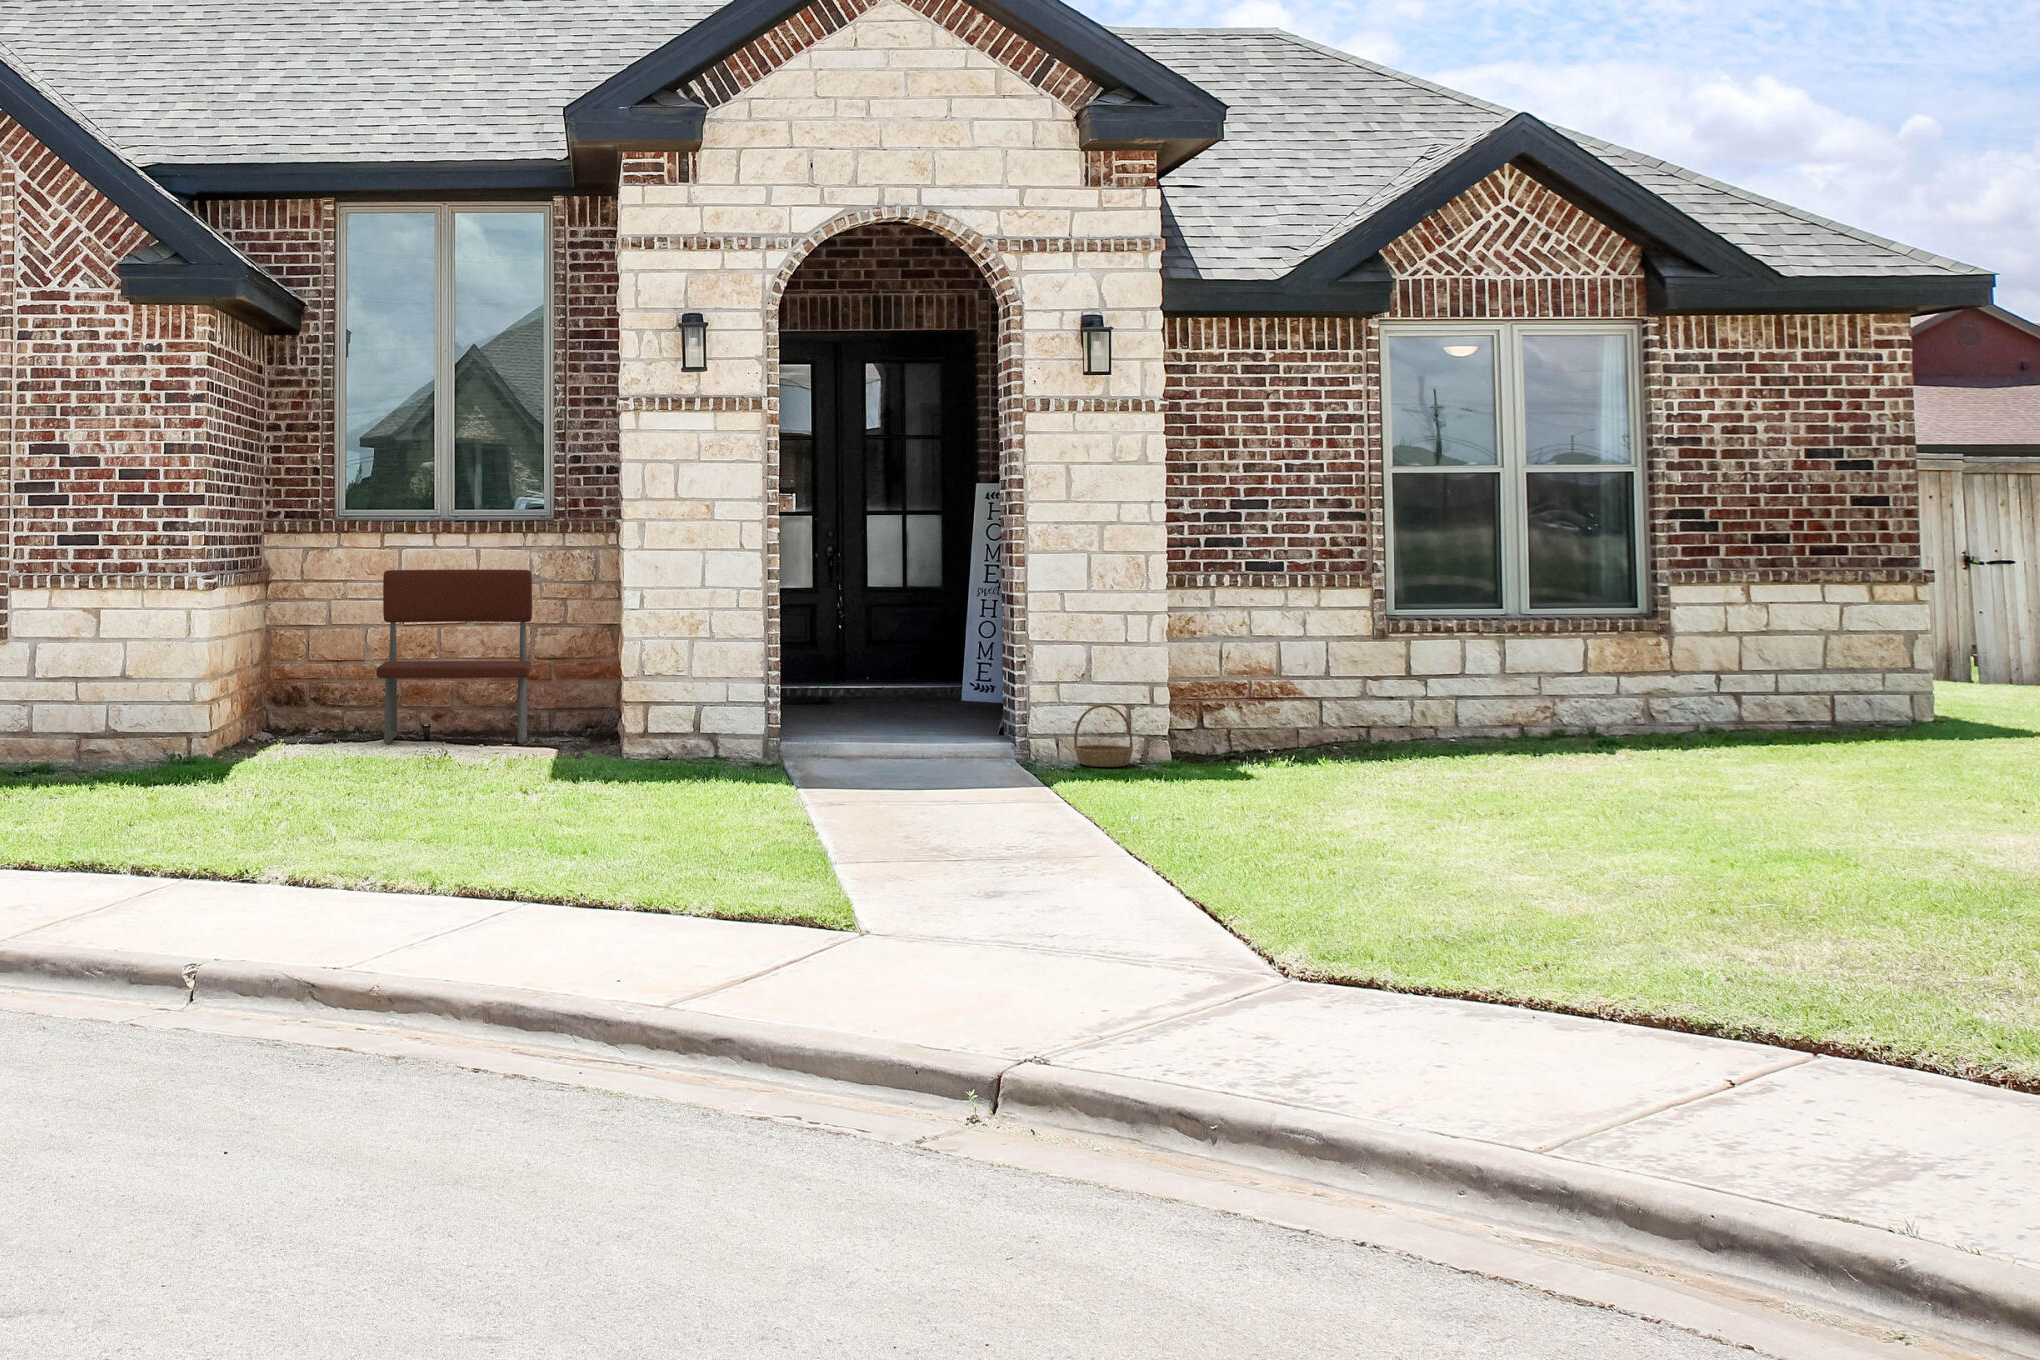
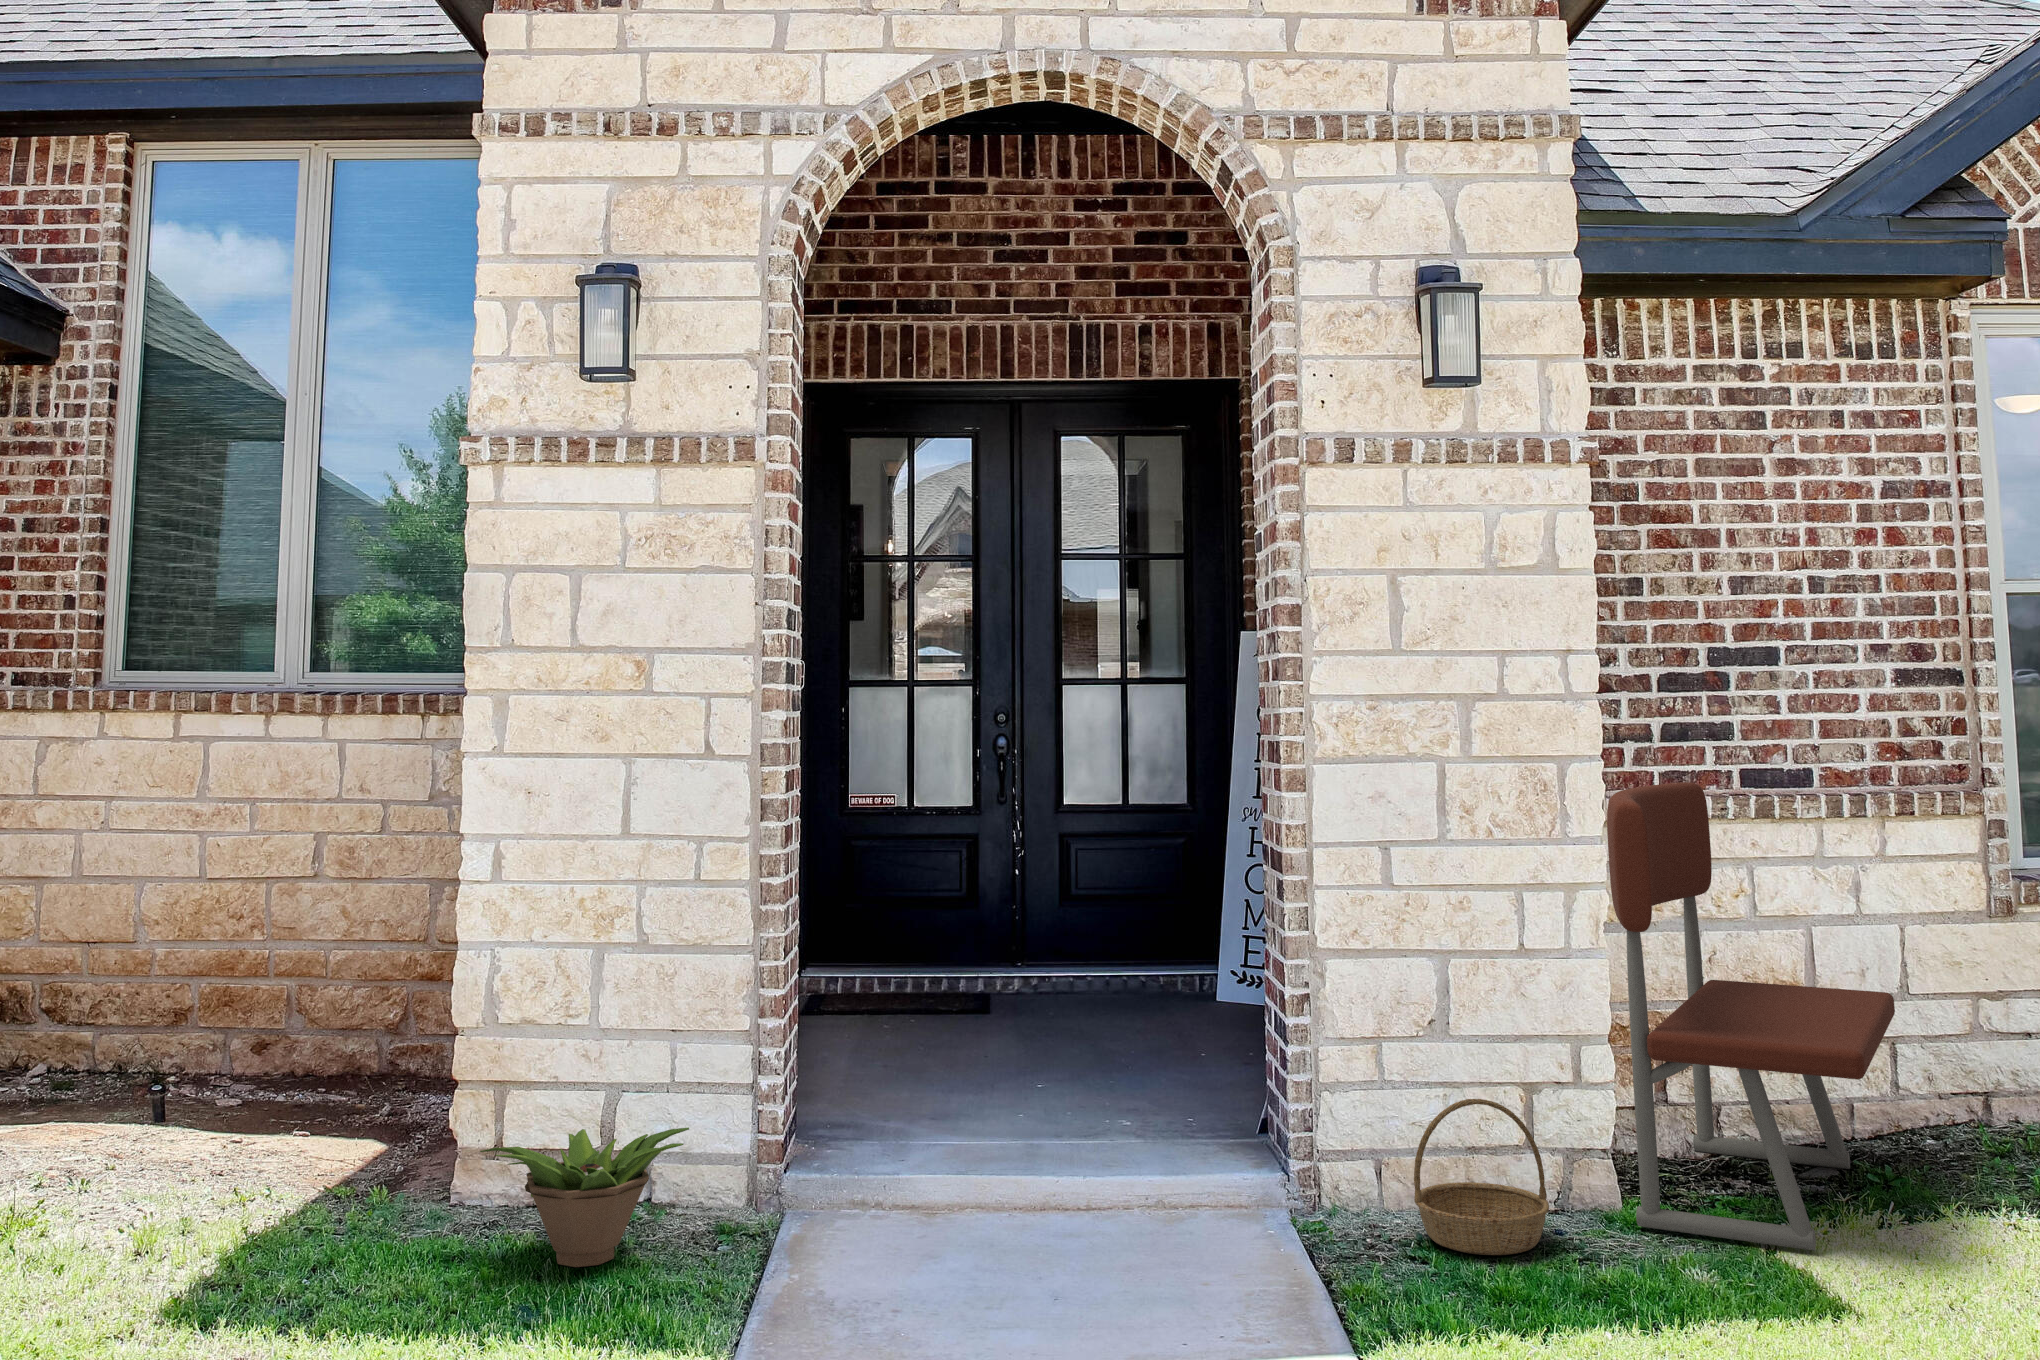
bench: present [376,569,532,744] -> present [1607,782,1895,1250]
decorative plant: none [657,718,753,771] -> present [480,1127,689,1267]

